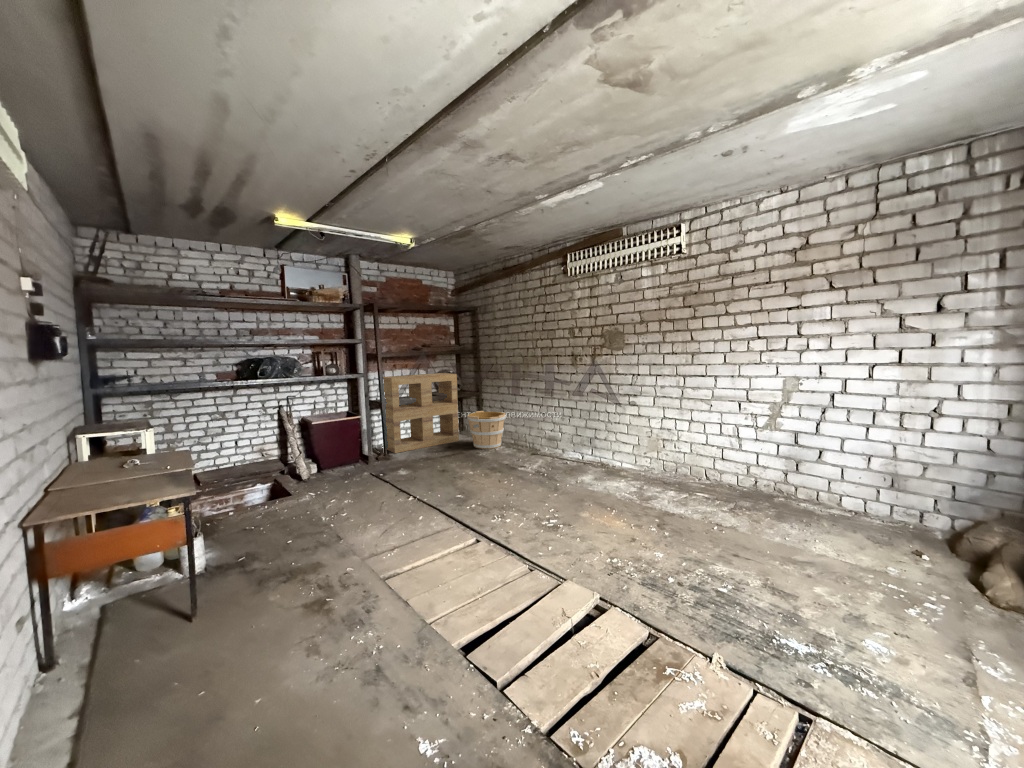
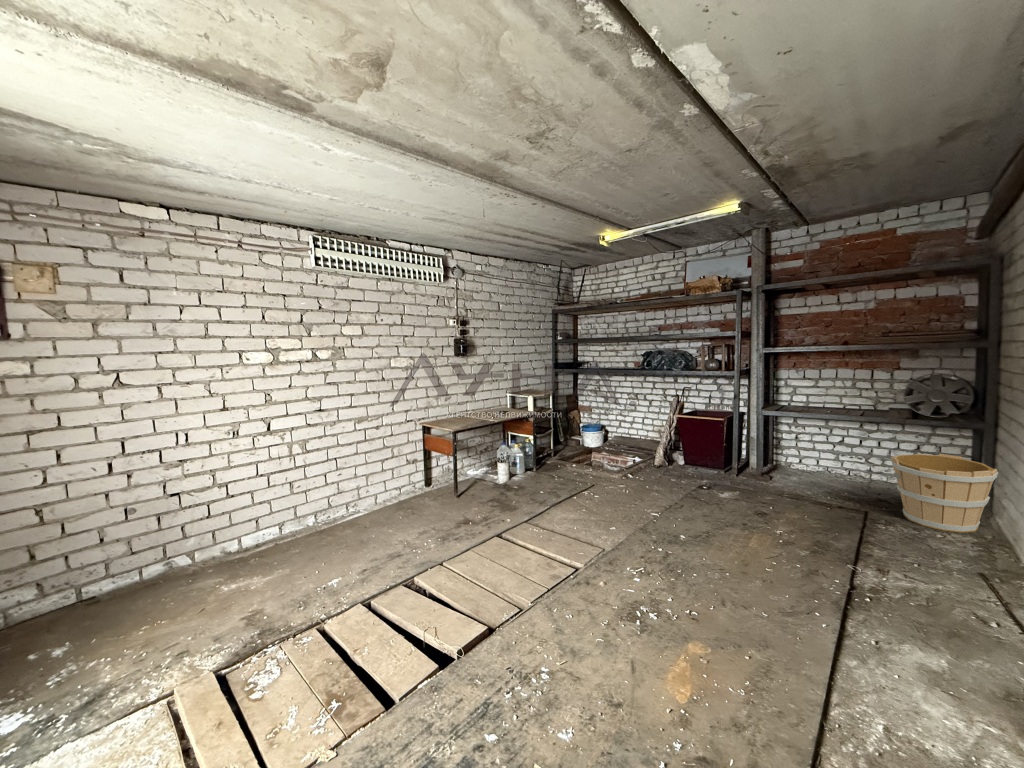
shelving unit: present [383,373,459,453] -> none [780,376,920,497]

